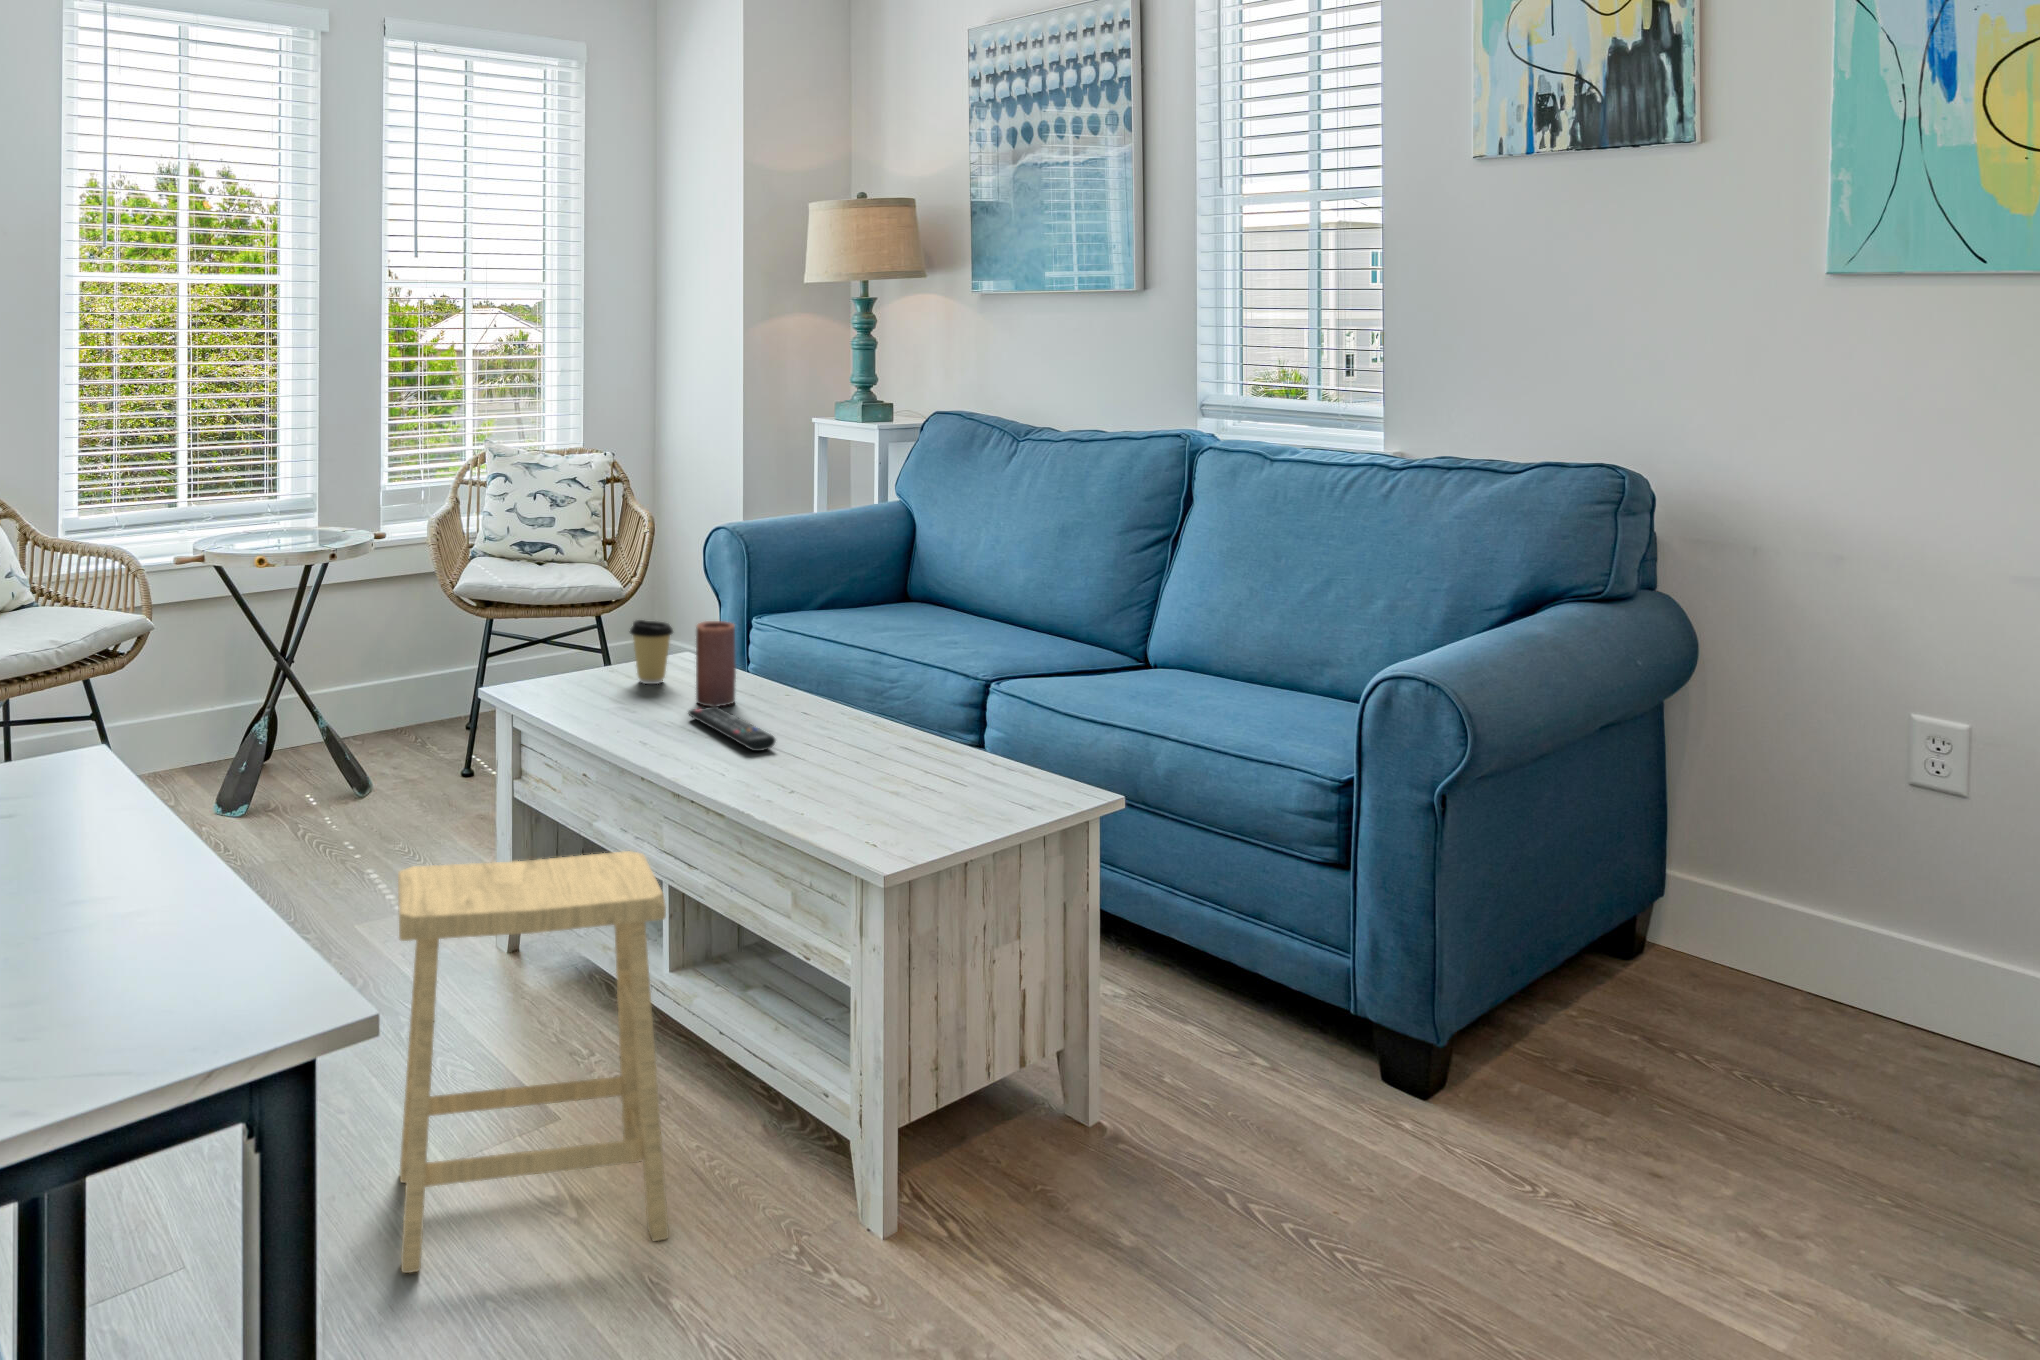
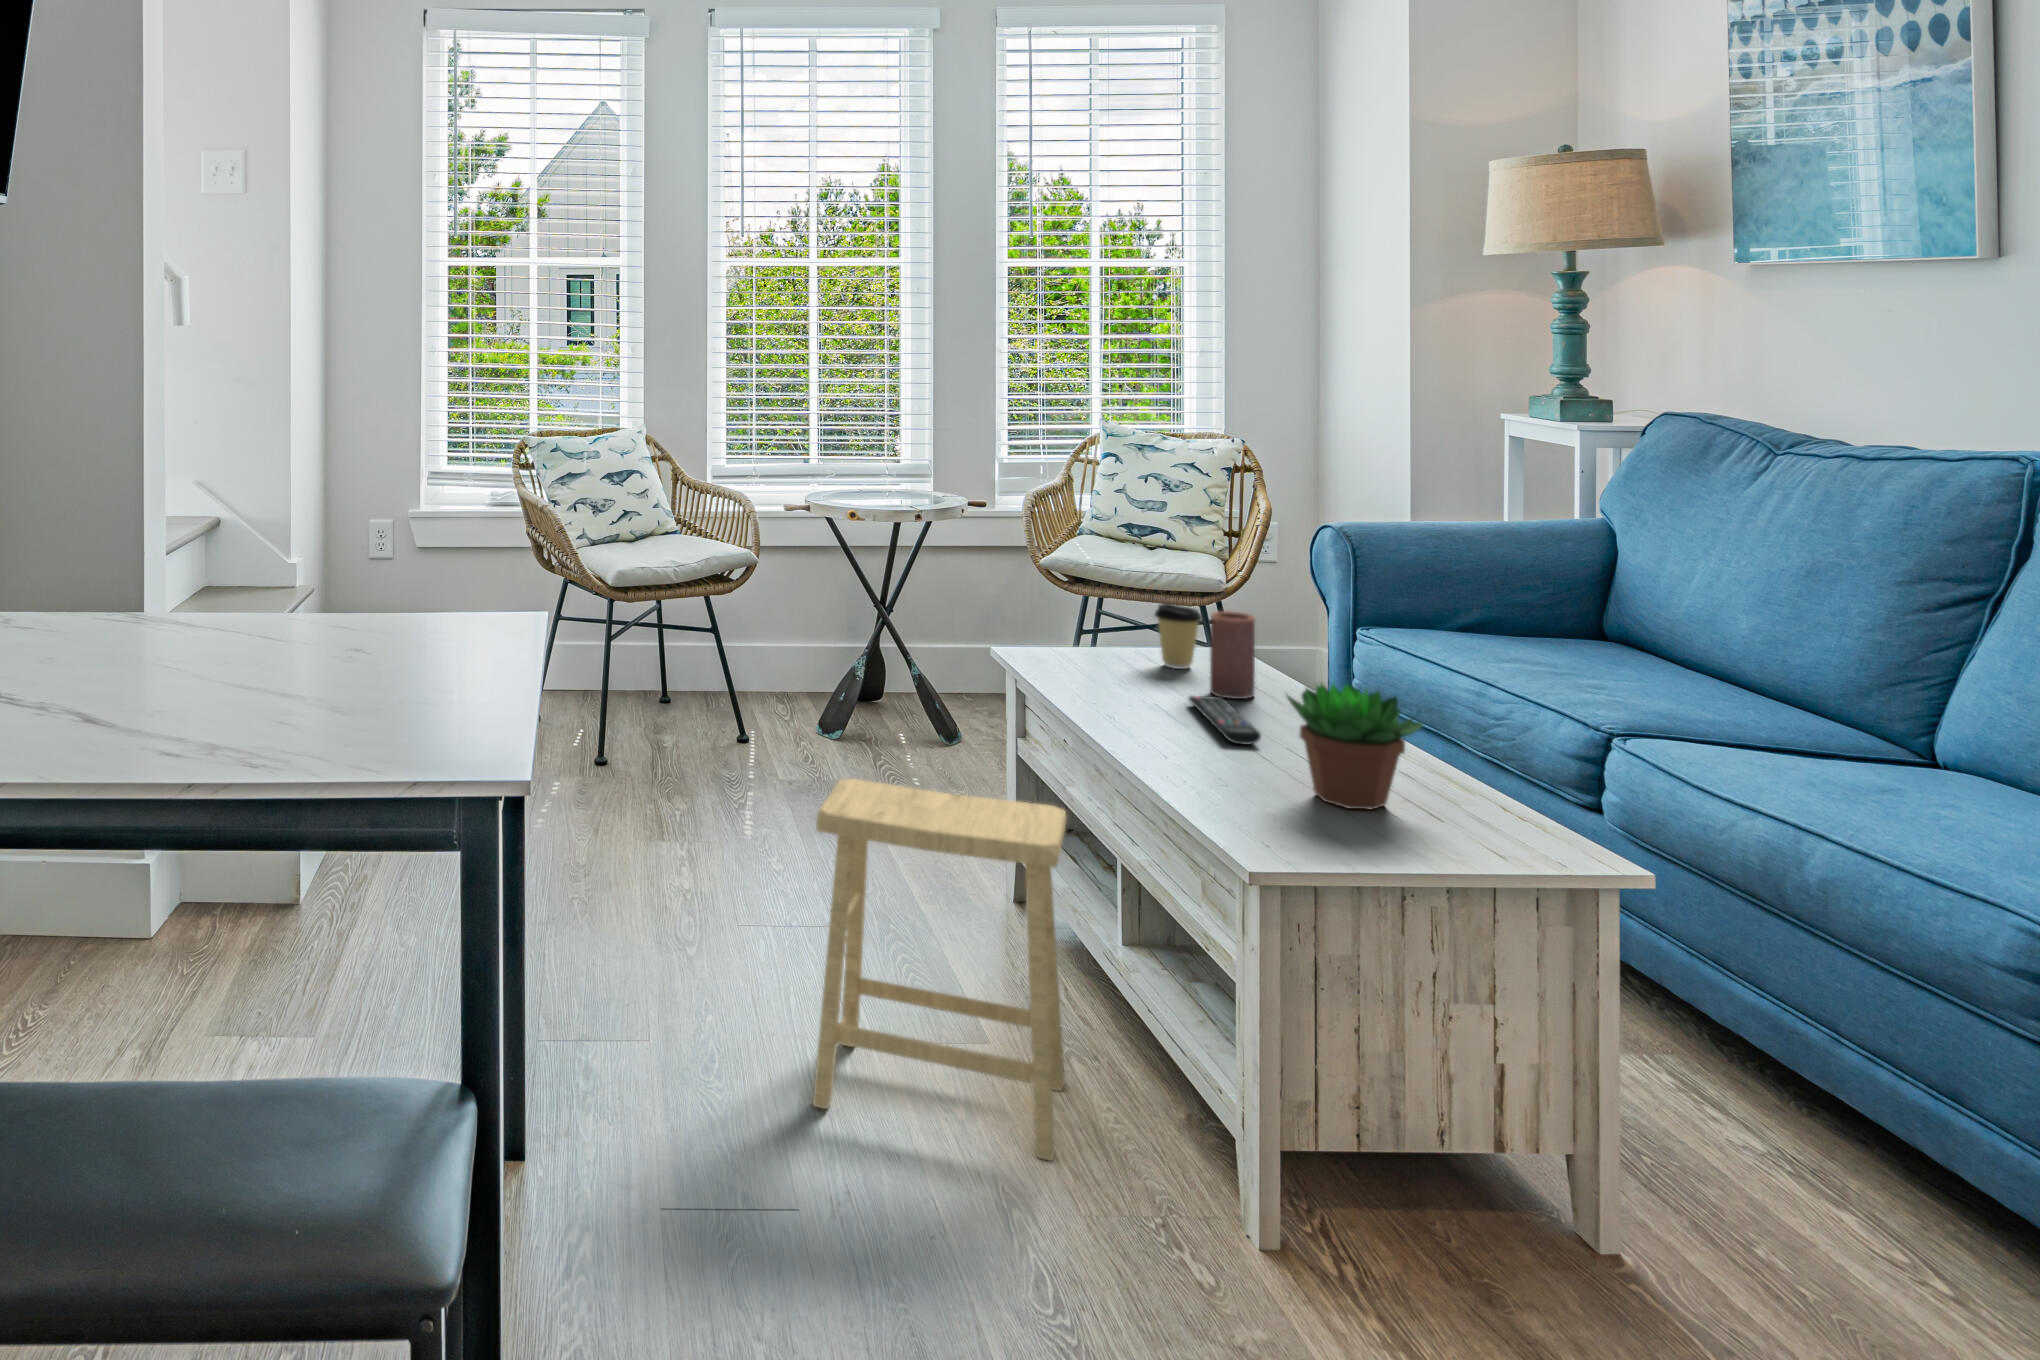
succulent plant: none [822,677,933,797] -> present [1287,683,1423,809]

